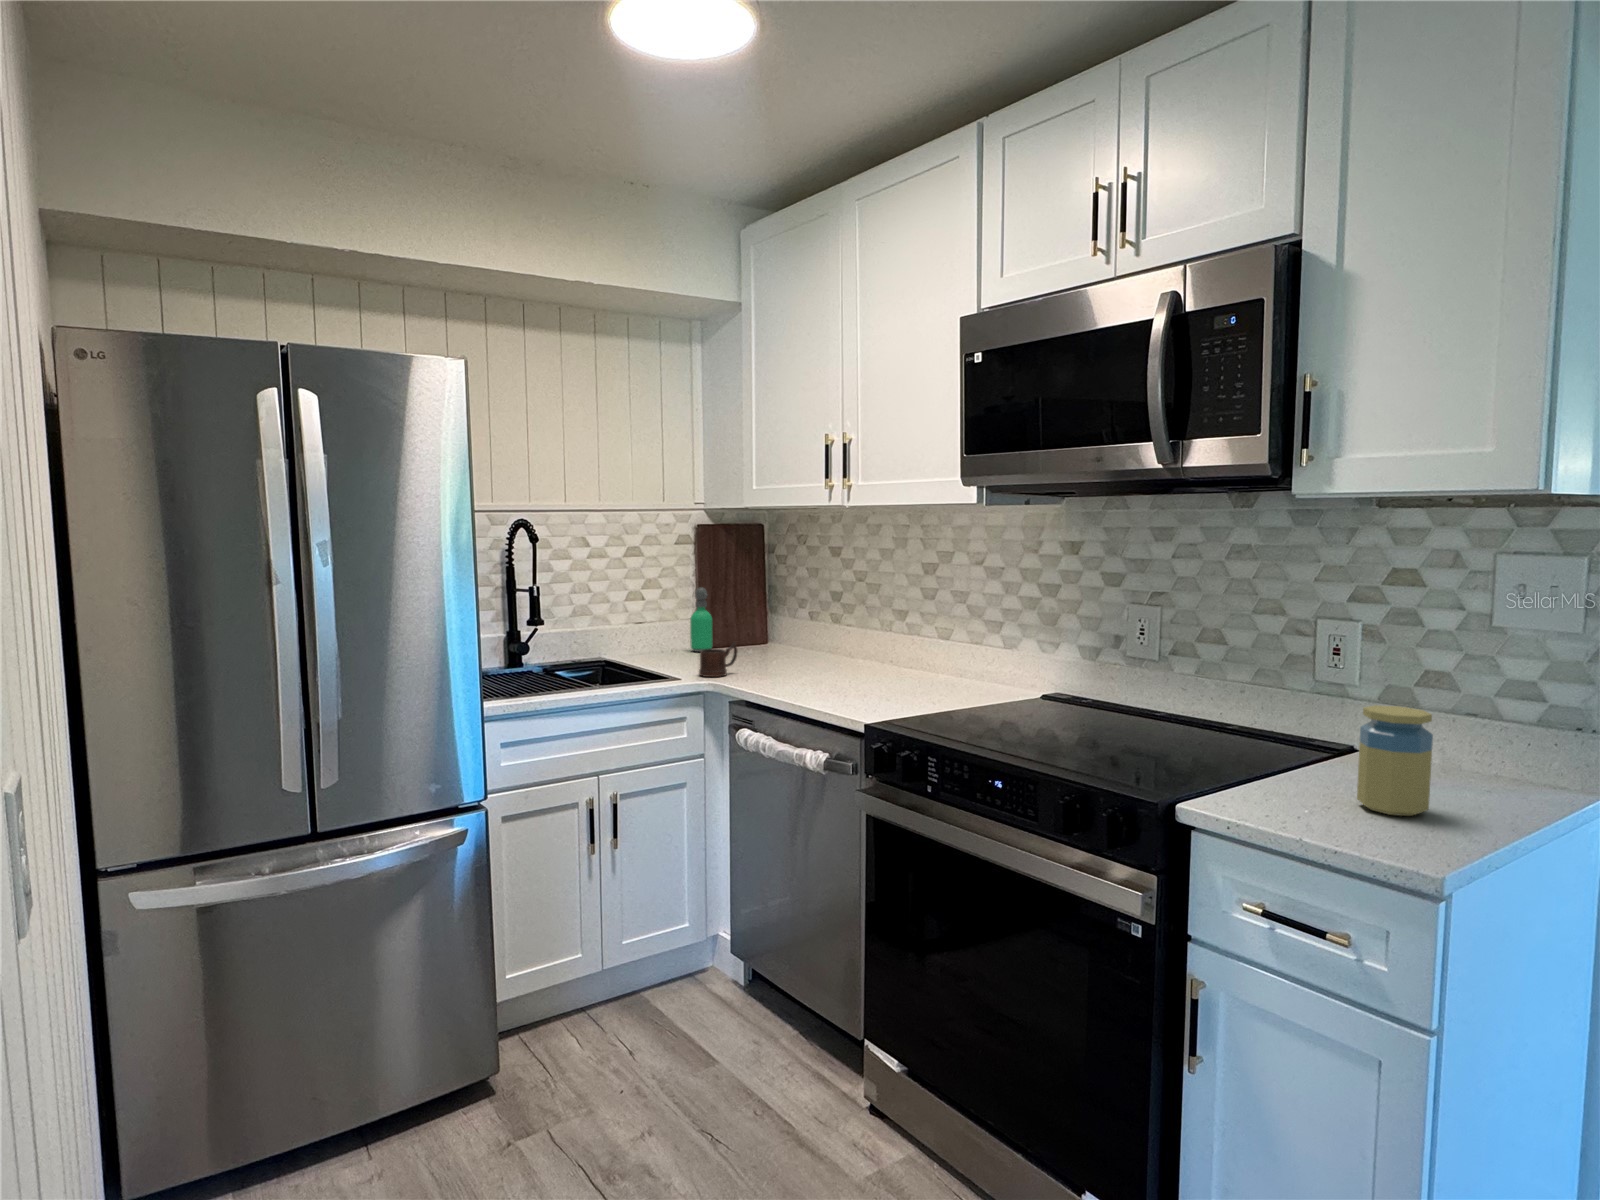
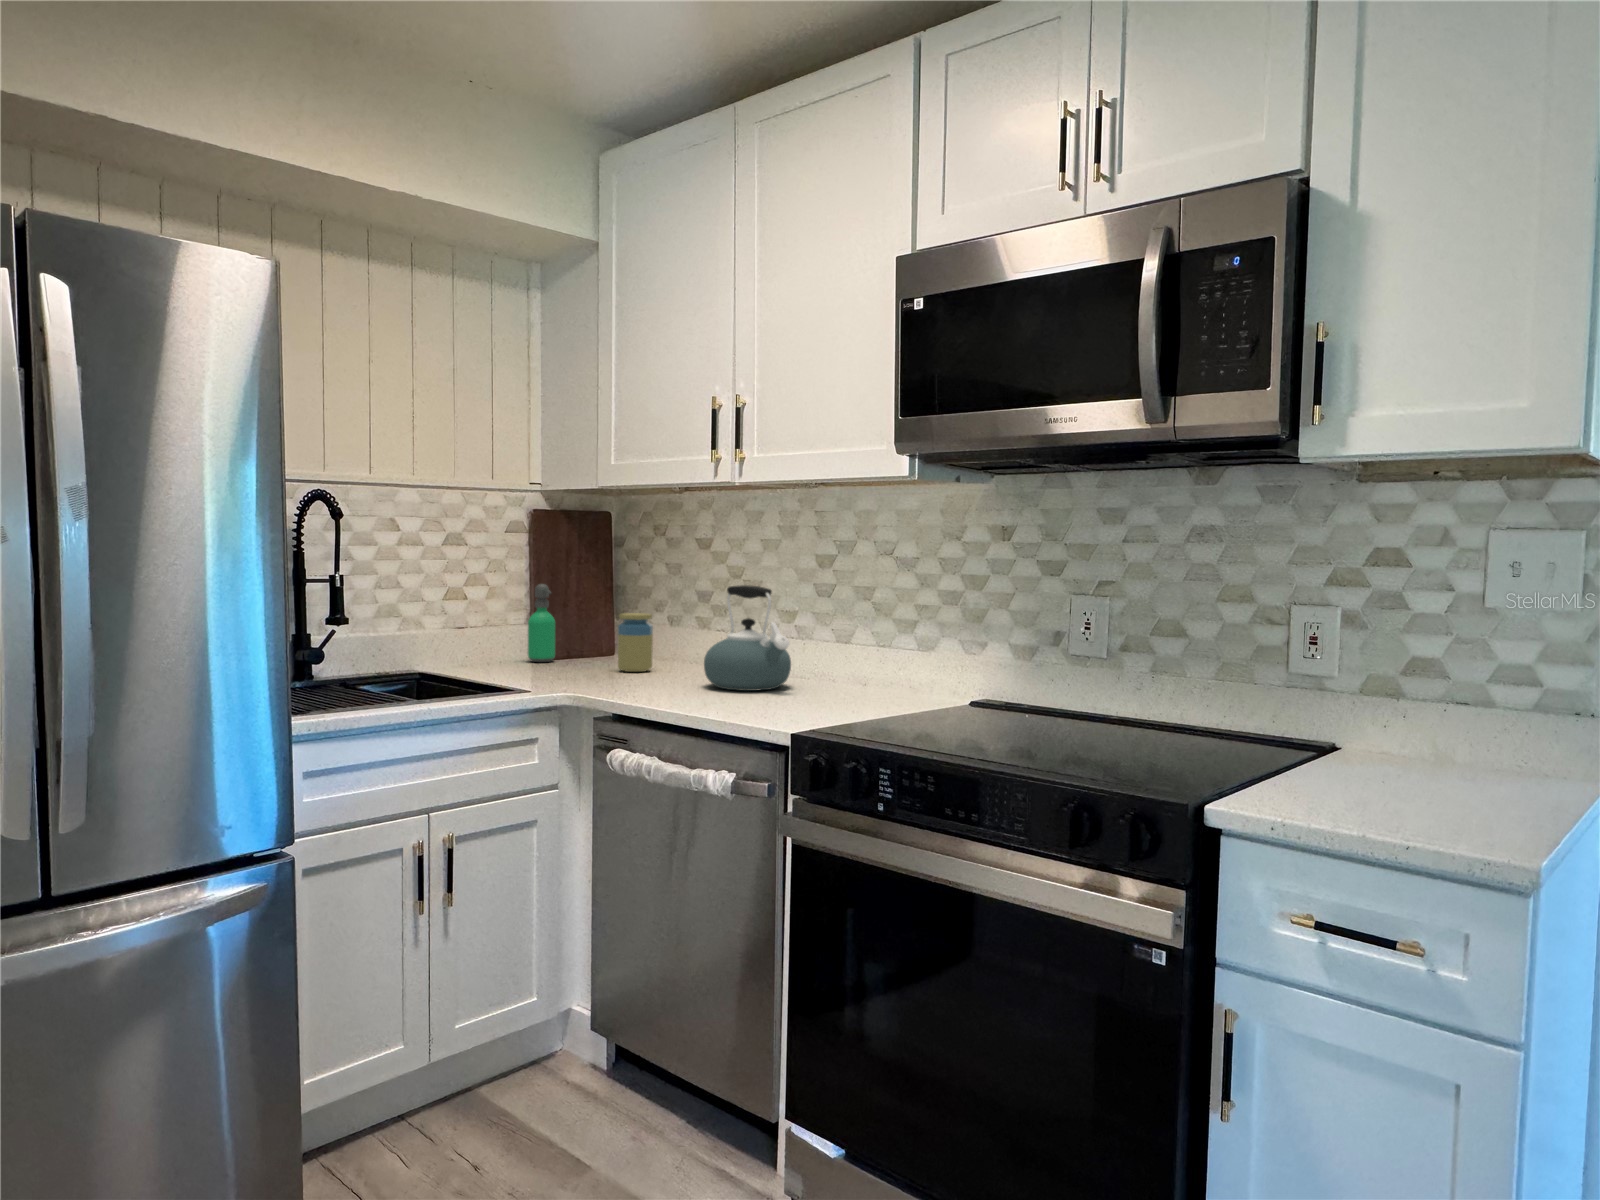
kettle: none [819,593,892,682] -> present [704,585,791,691]
mug: present [699,643,738,677] -> none [554,646,601,687]
jar: present [1357,705,1433,816] -> present [618,613,653,672]

